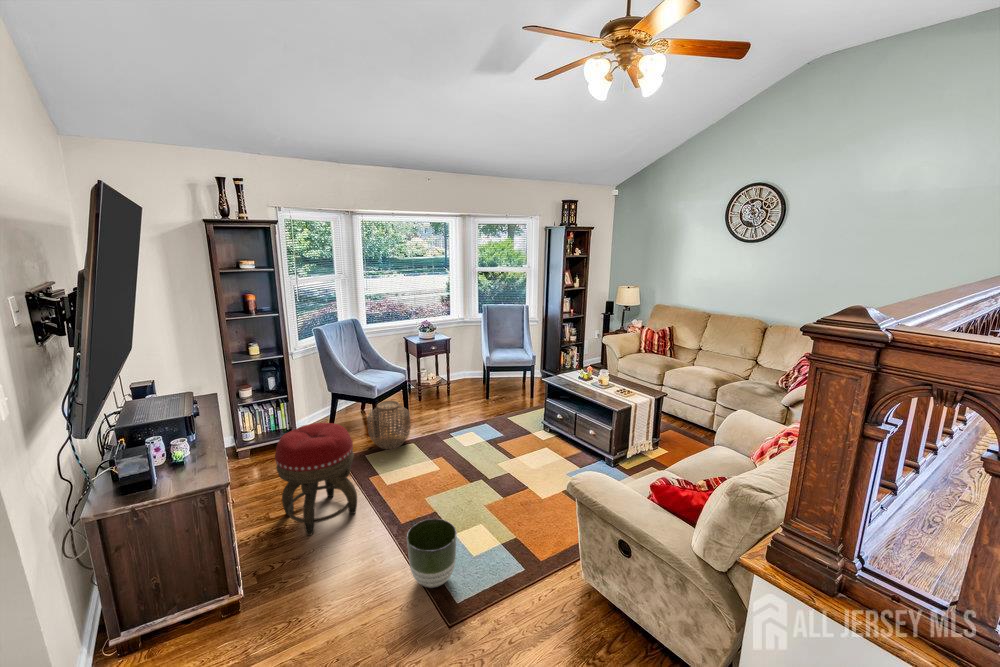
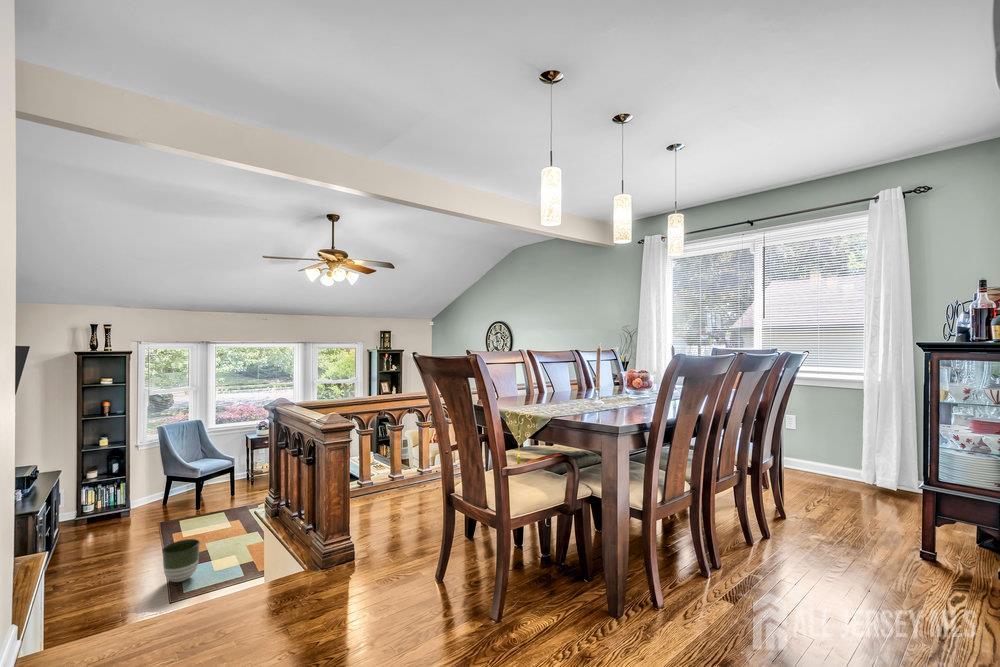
woven basket: present [367,401,410,449] -> none [186,479,223,516]
footstool: present [275,423,357,535] -> none [92,487,155,564]

